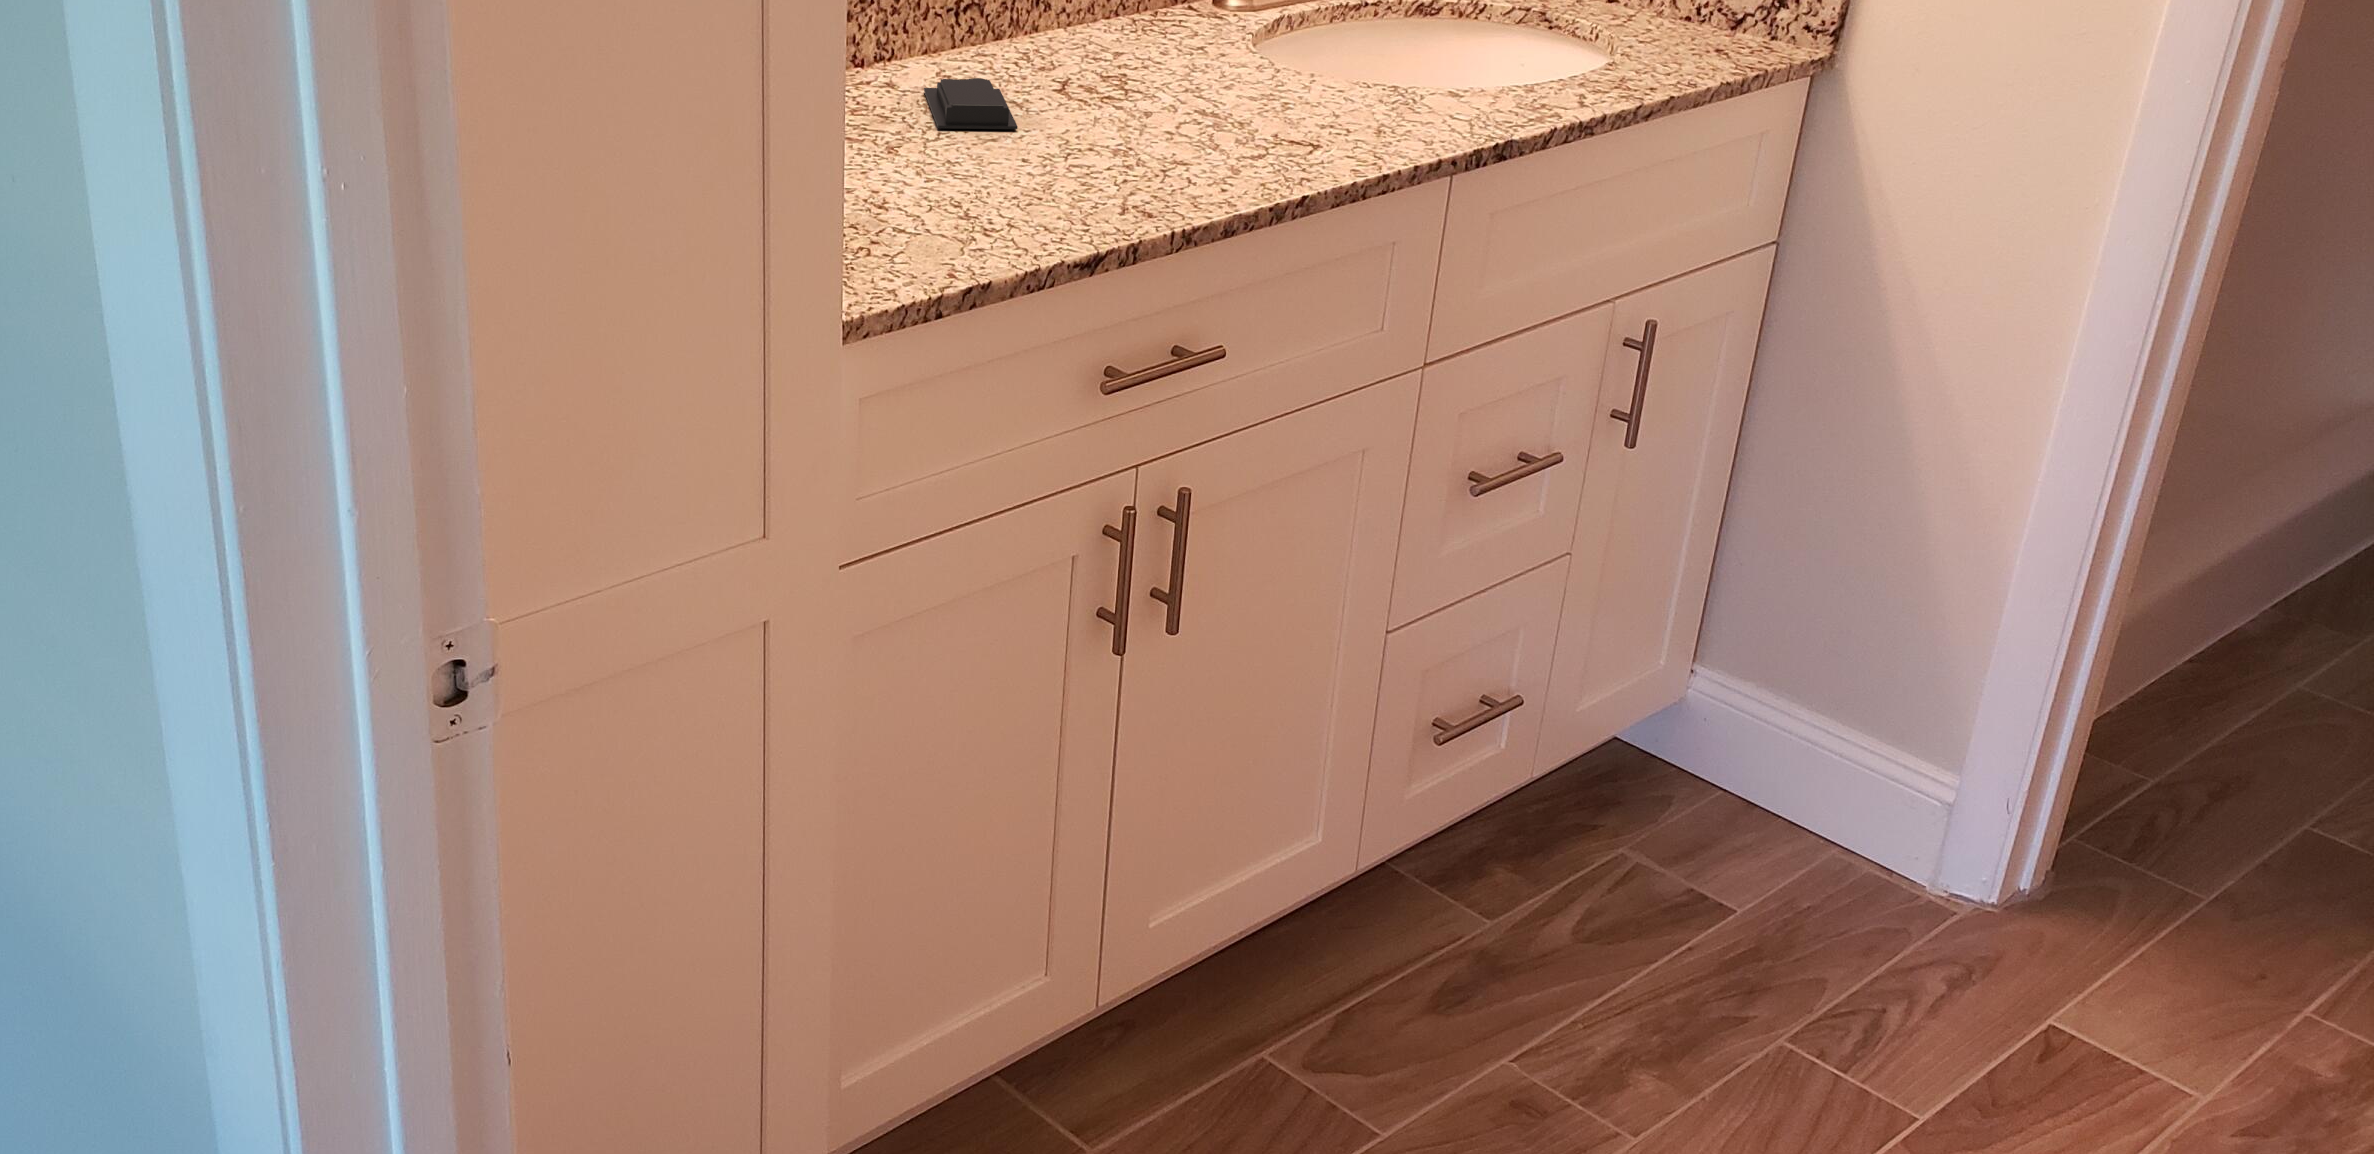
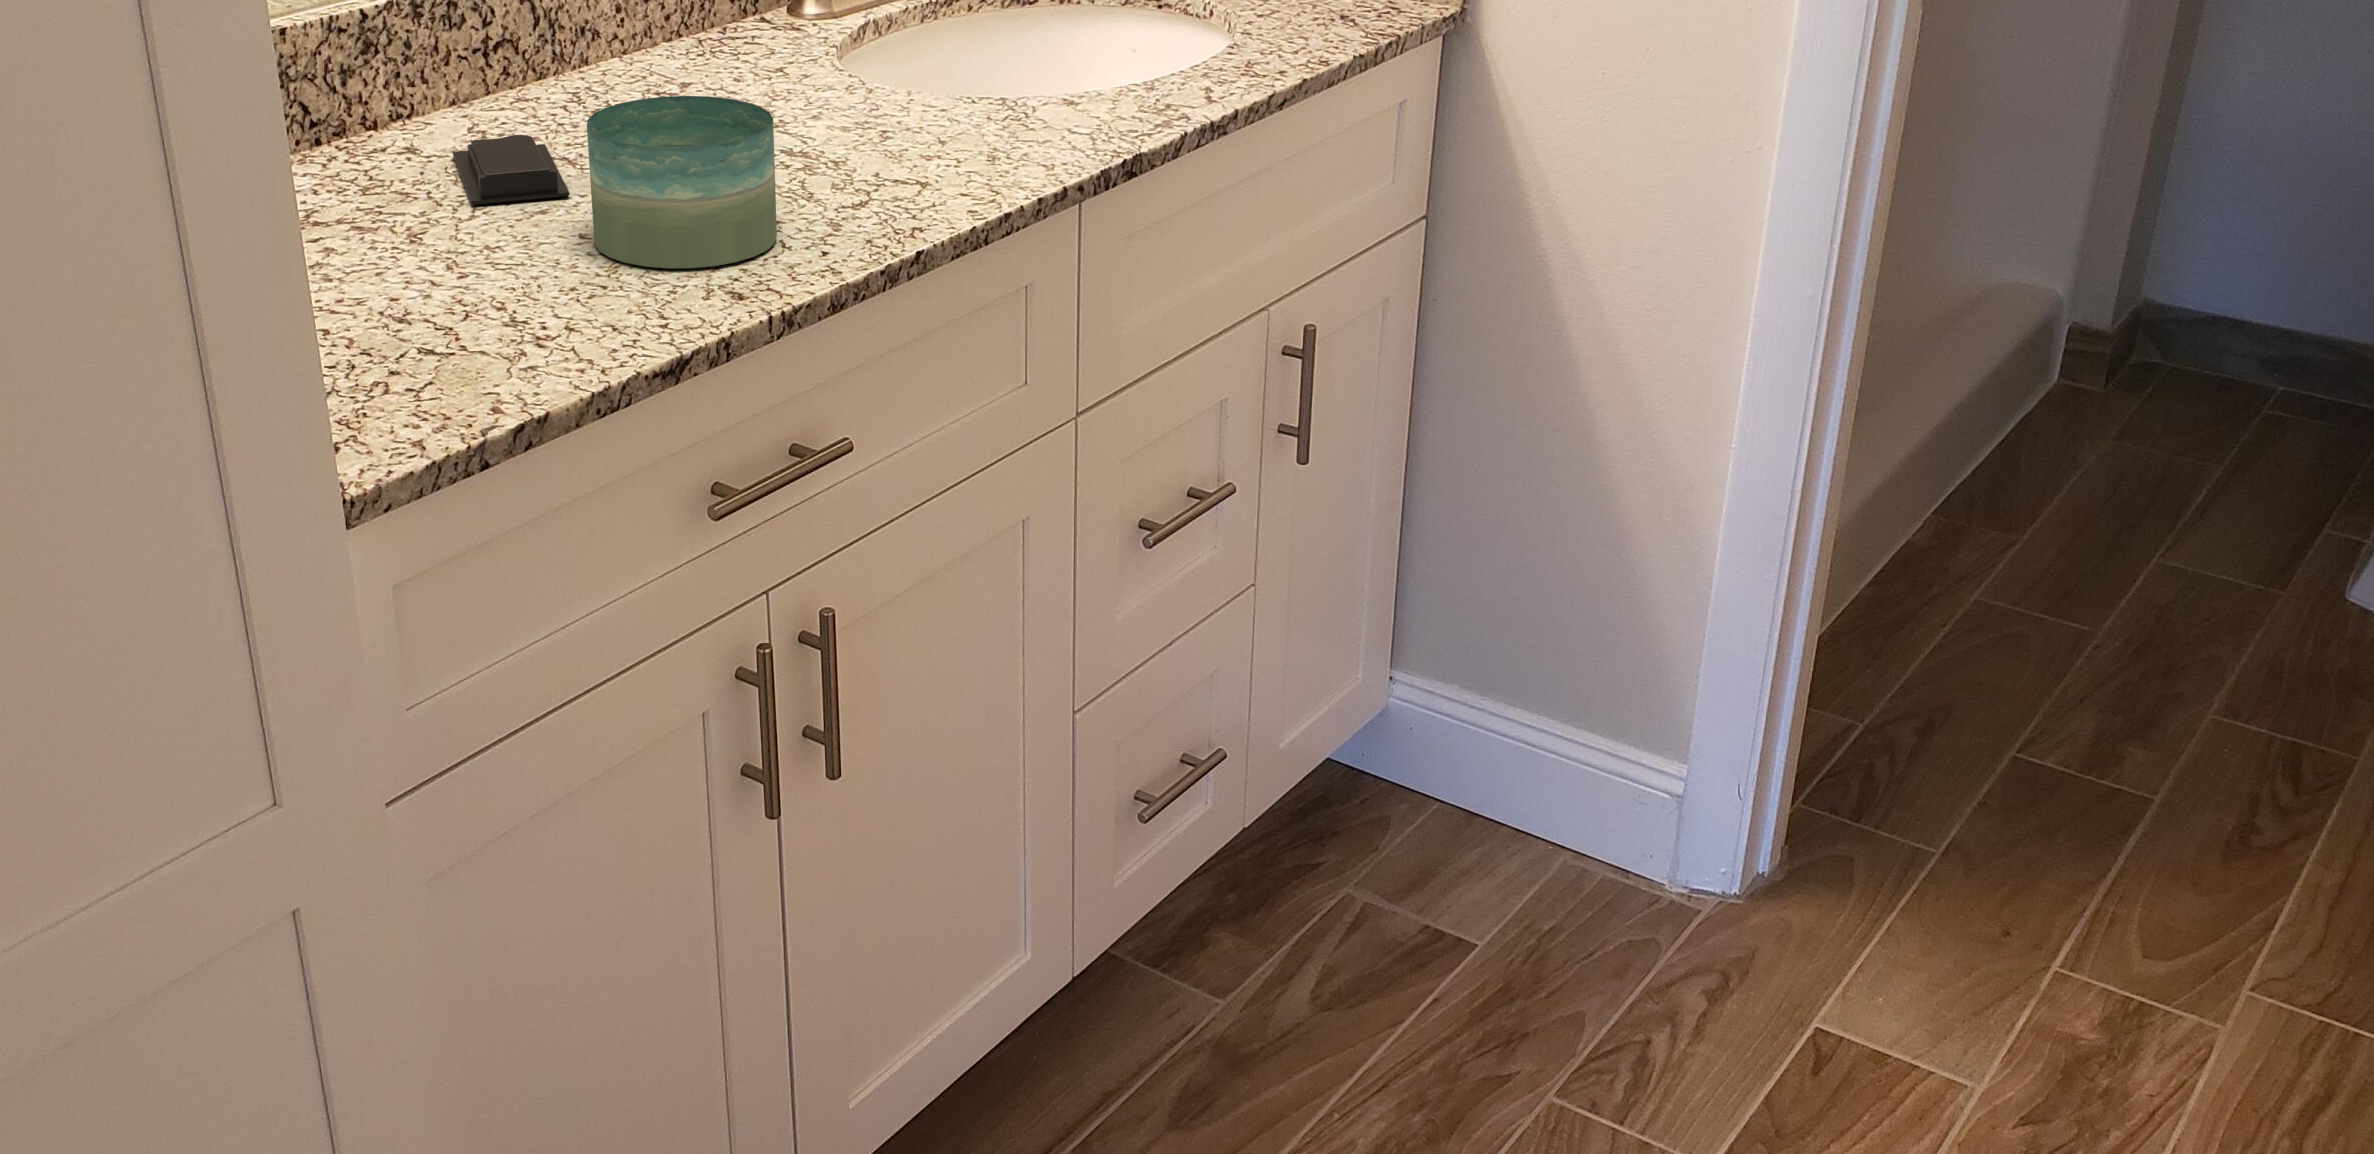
candle: none [1035,52,1195,192] -> present [587,96,777,268]

